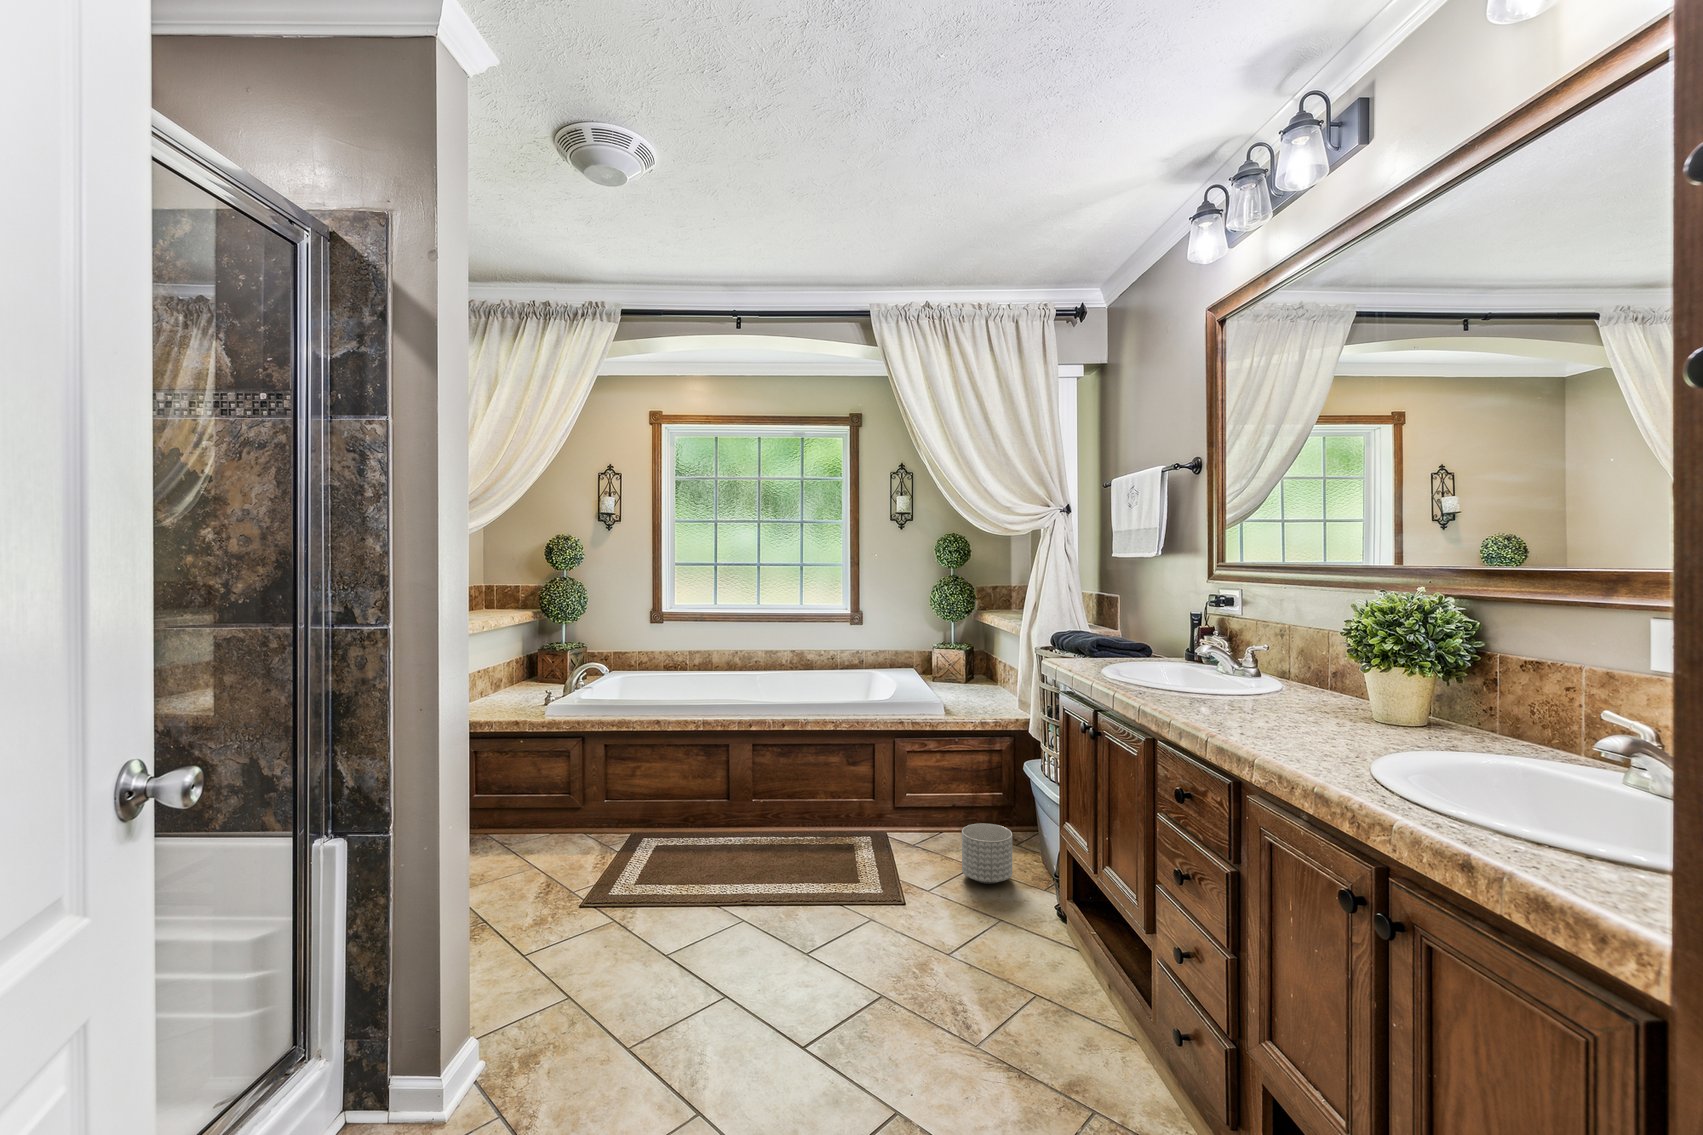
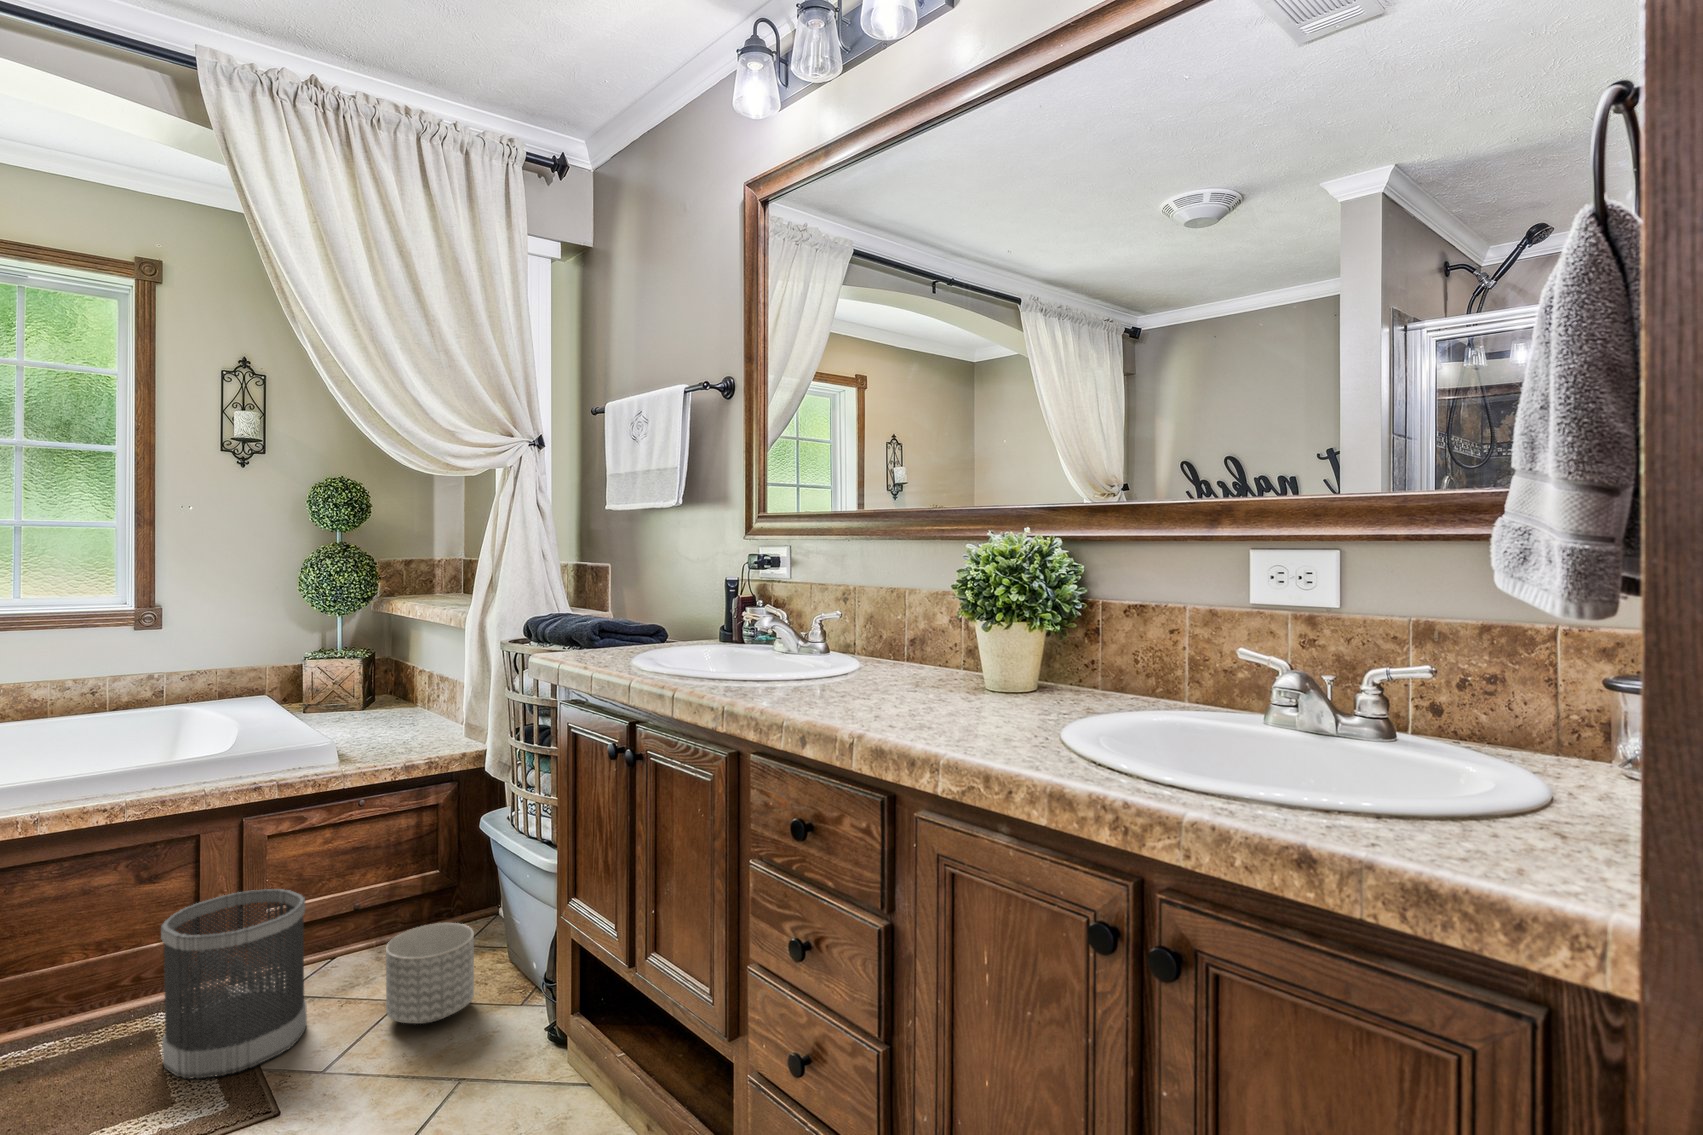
wastebasket: none [856,780,922,878] -> present [161,889,307,1079]

